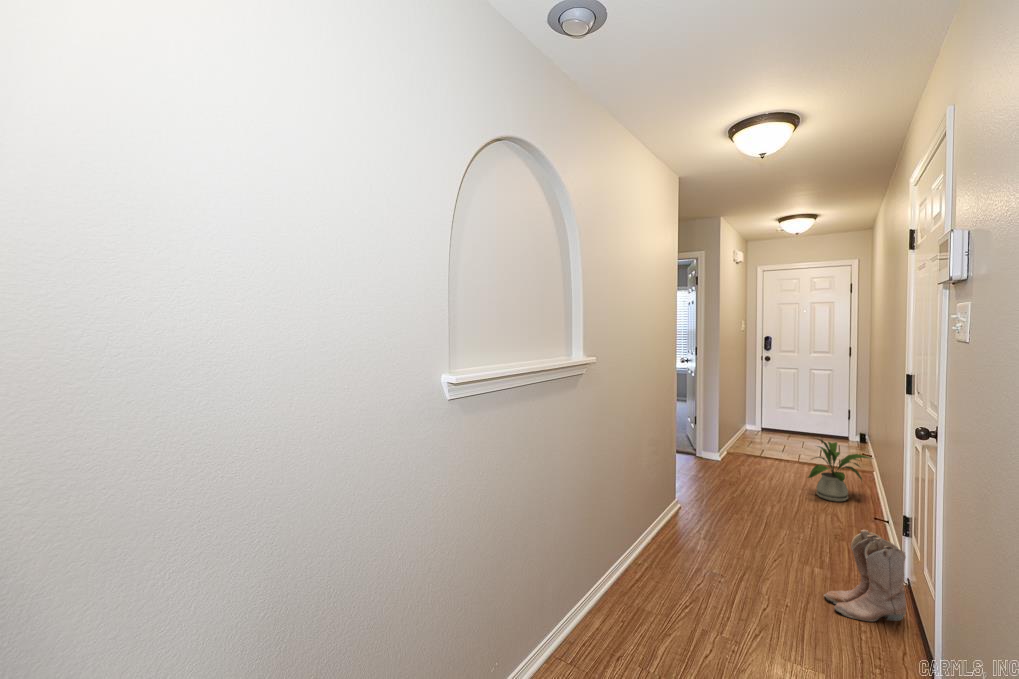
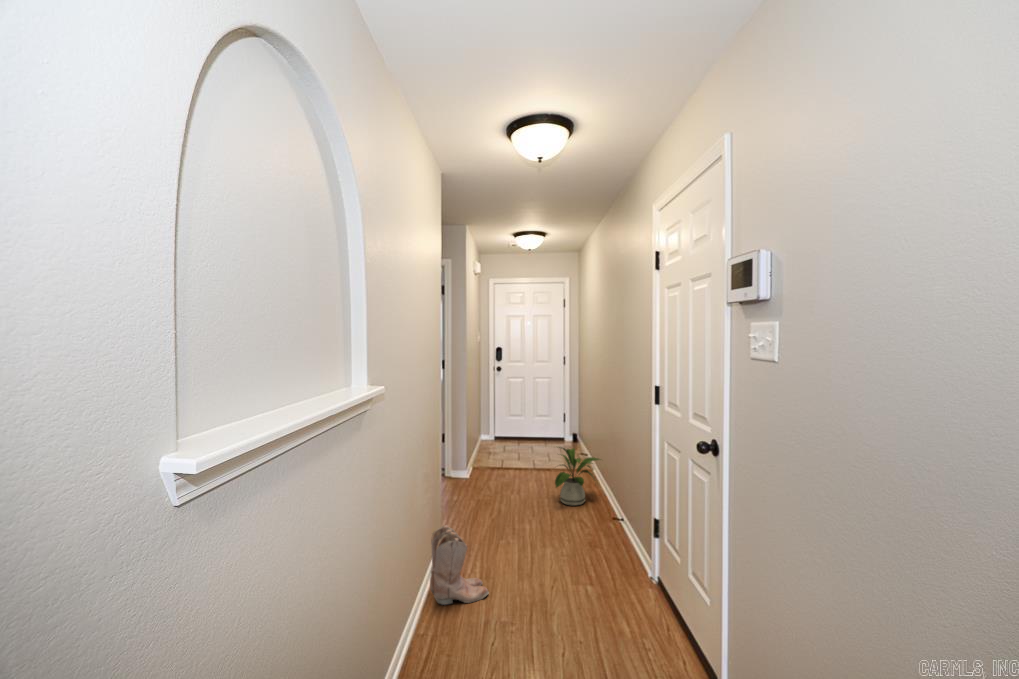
boots: present [824,530,907,621] -> present [430,525,489,605]

